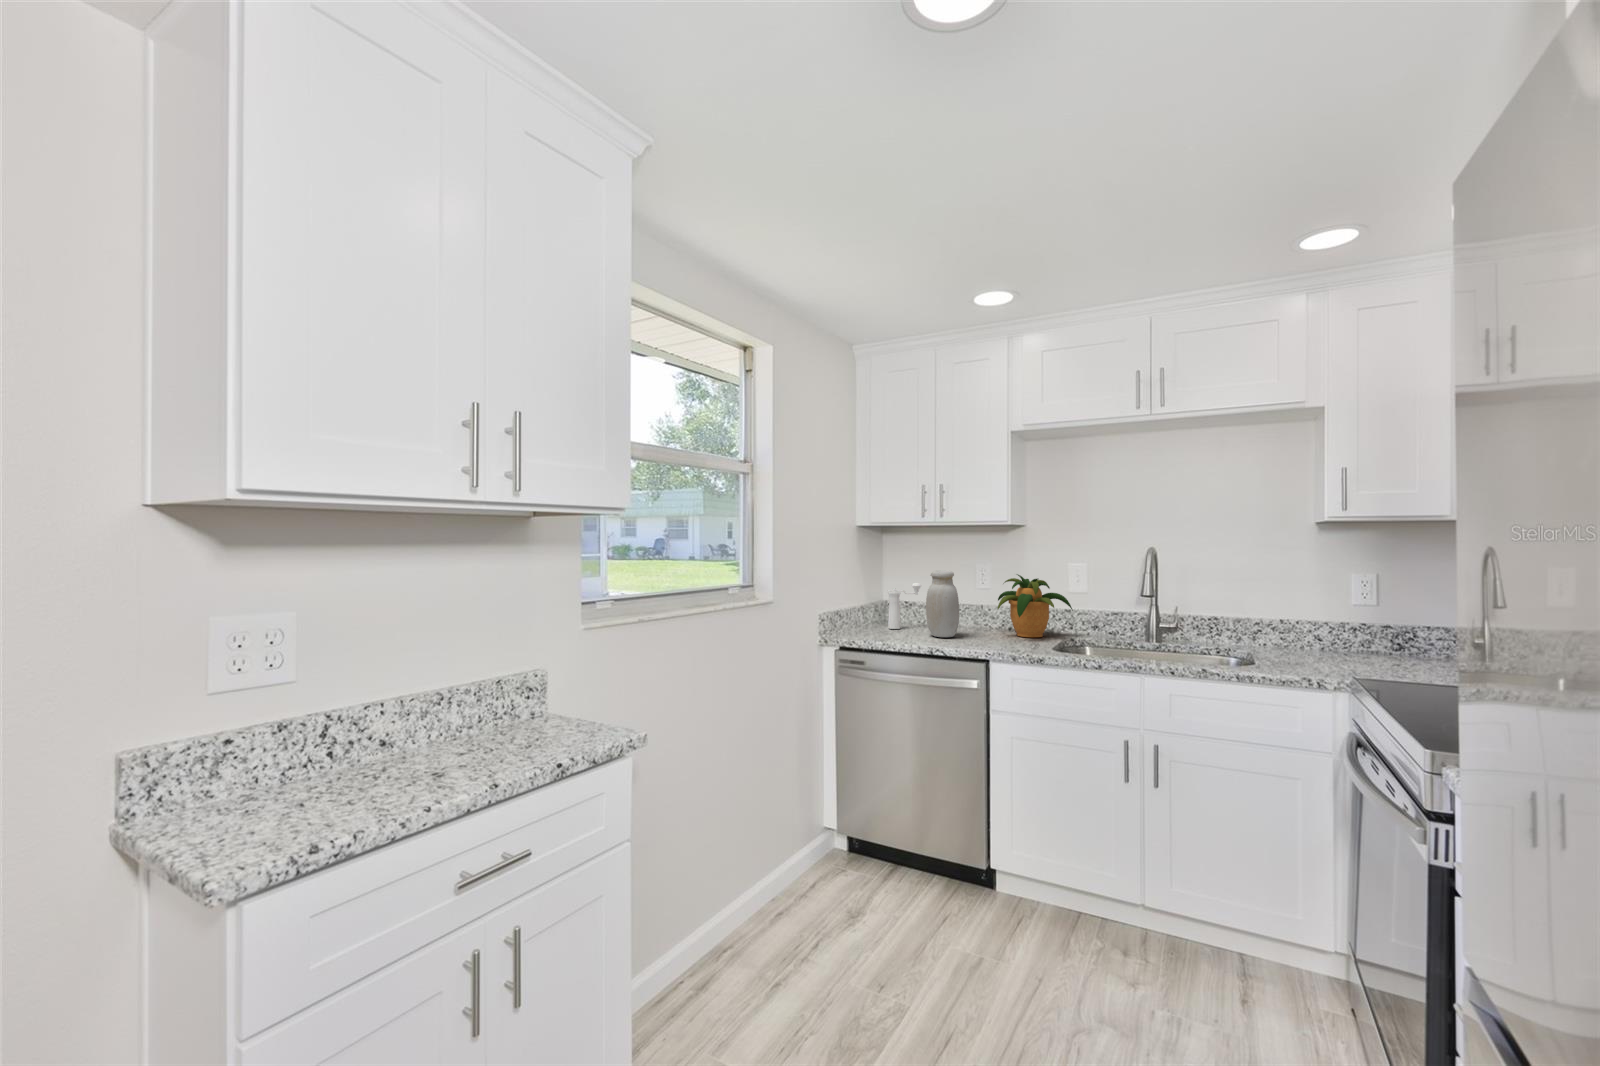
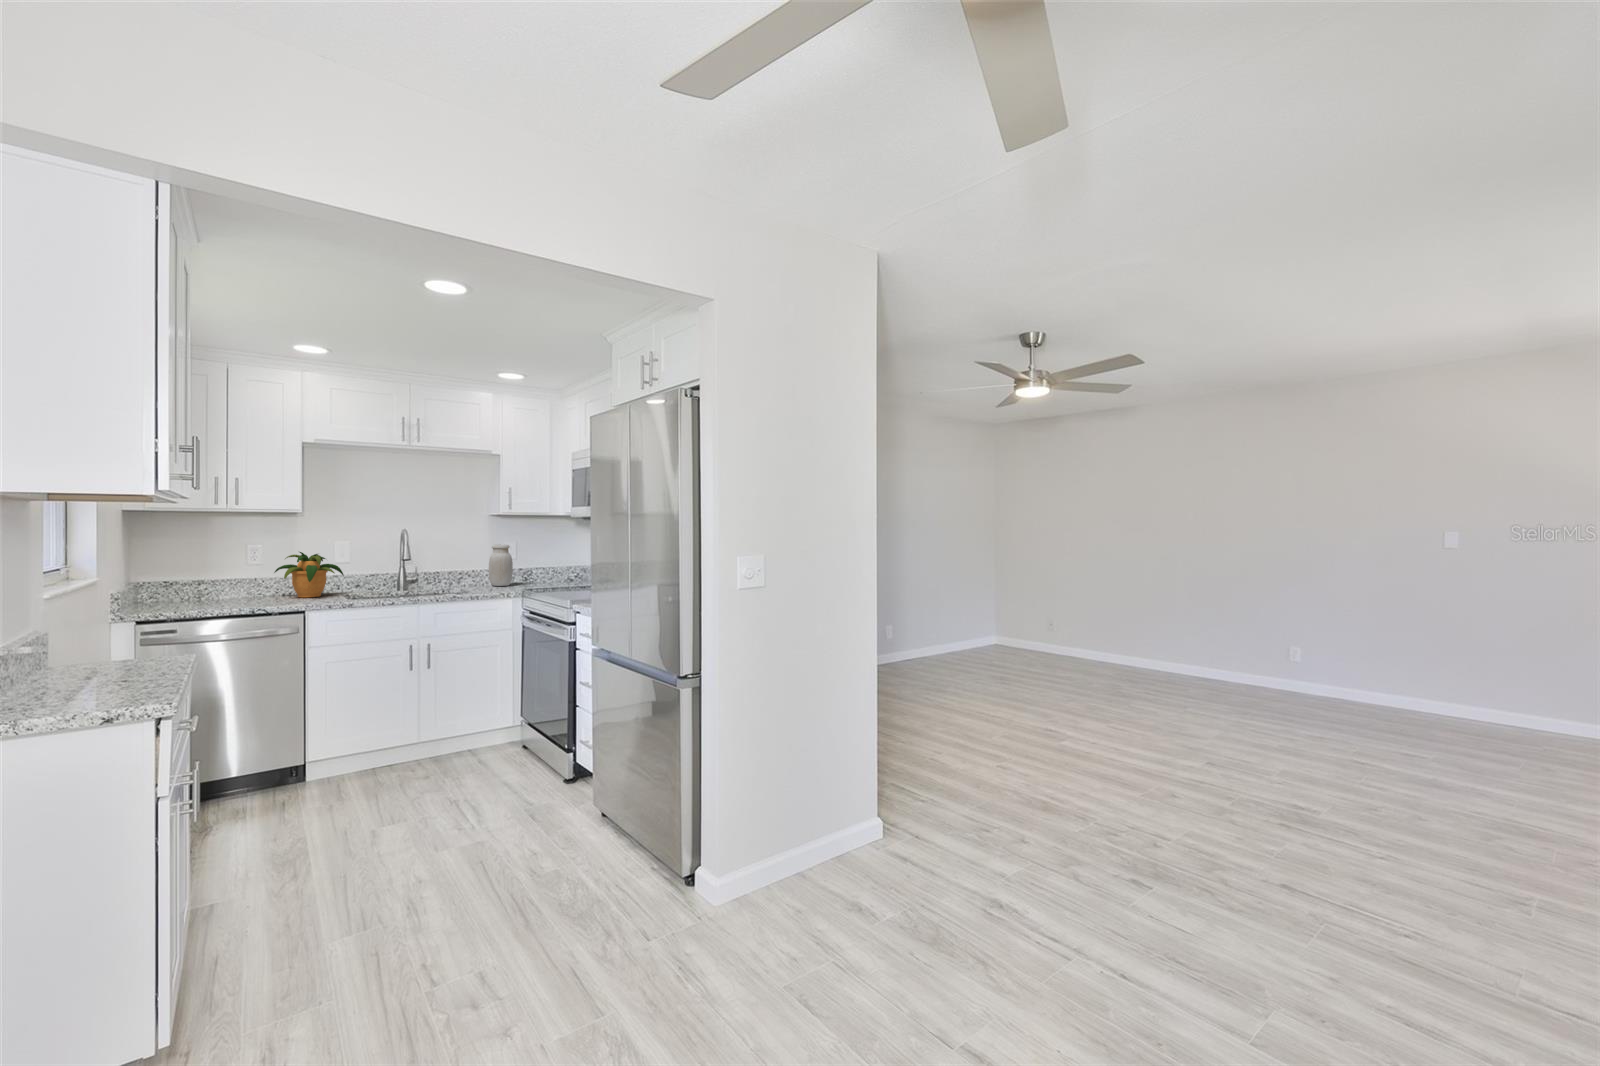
jar: present [926,570,959,637] -> present [489,544,513,586]
pepper mill: present [888,583,921,629] -> none [157,563,193,606]

